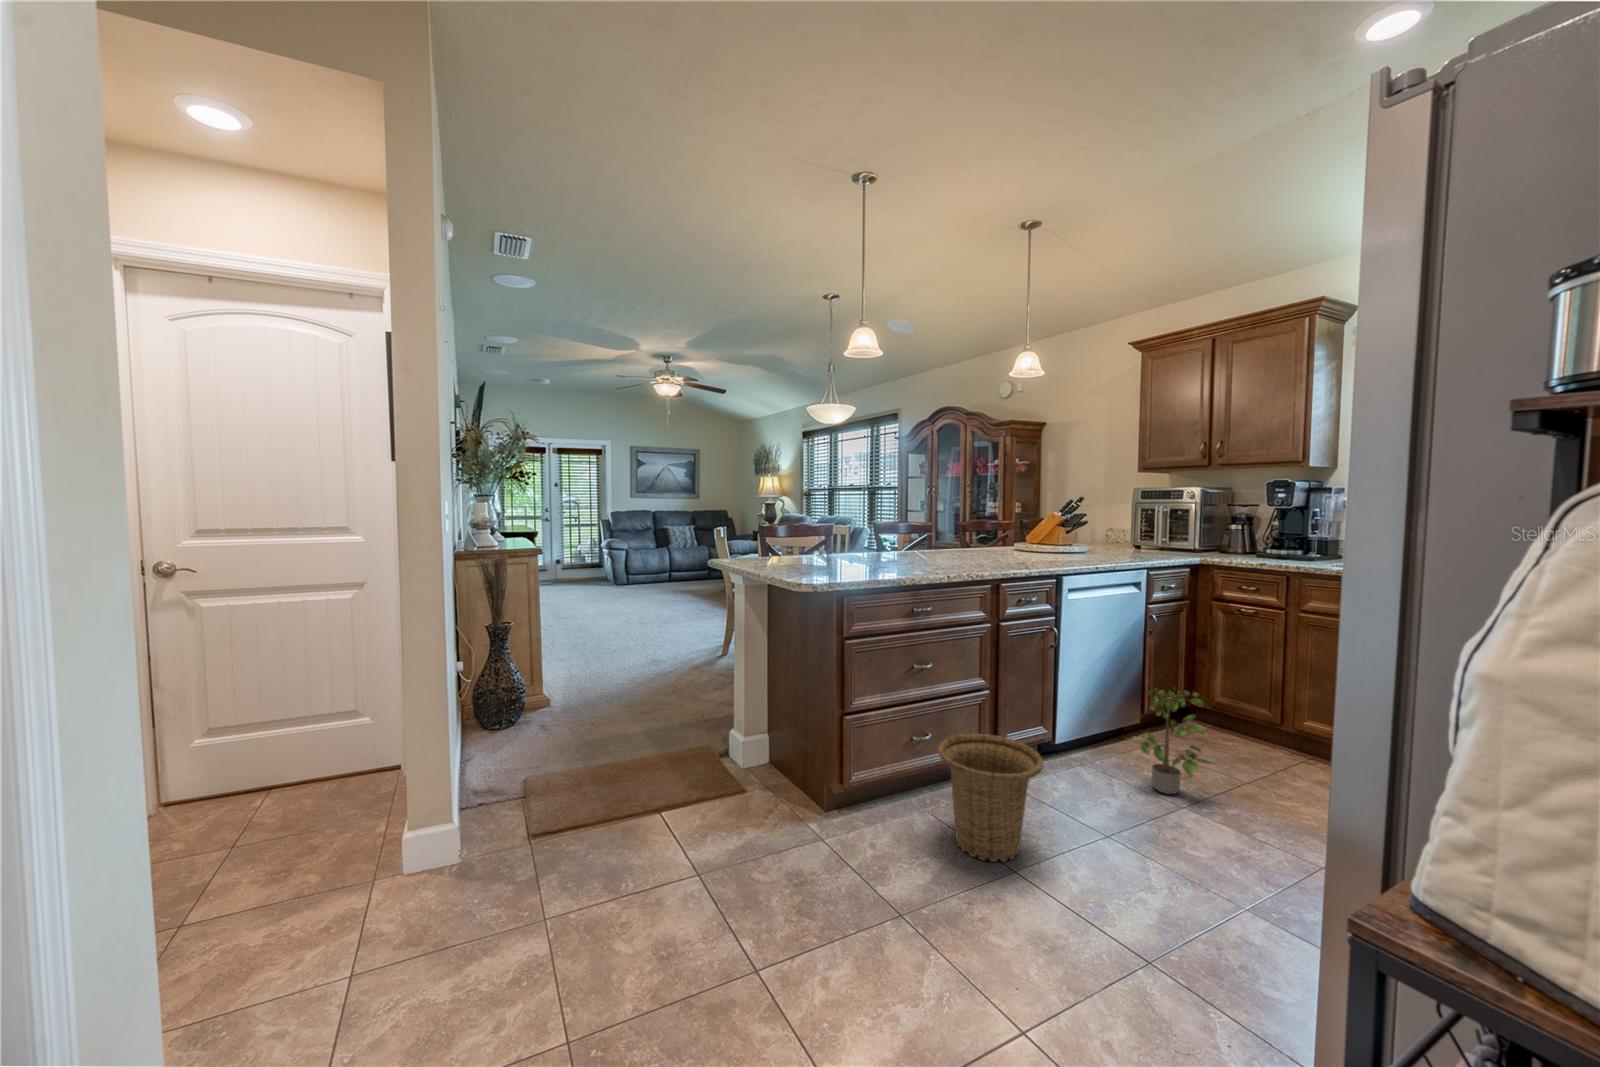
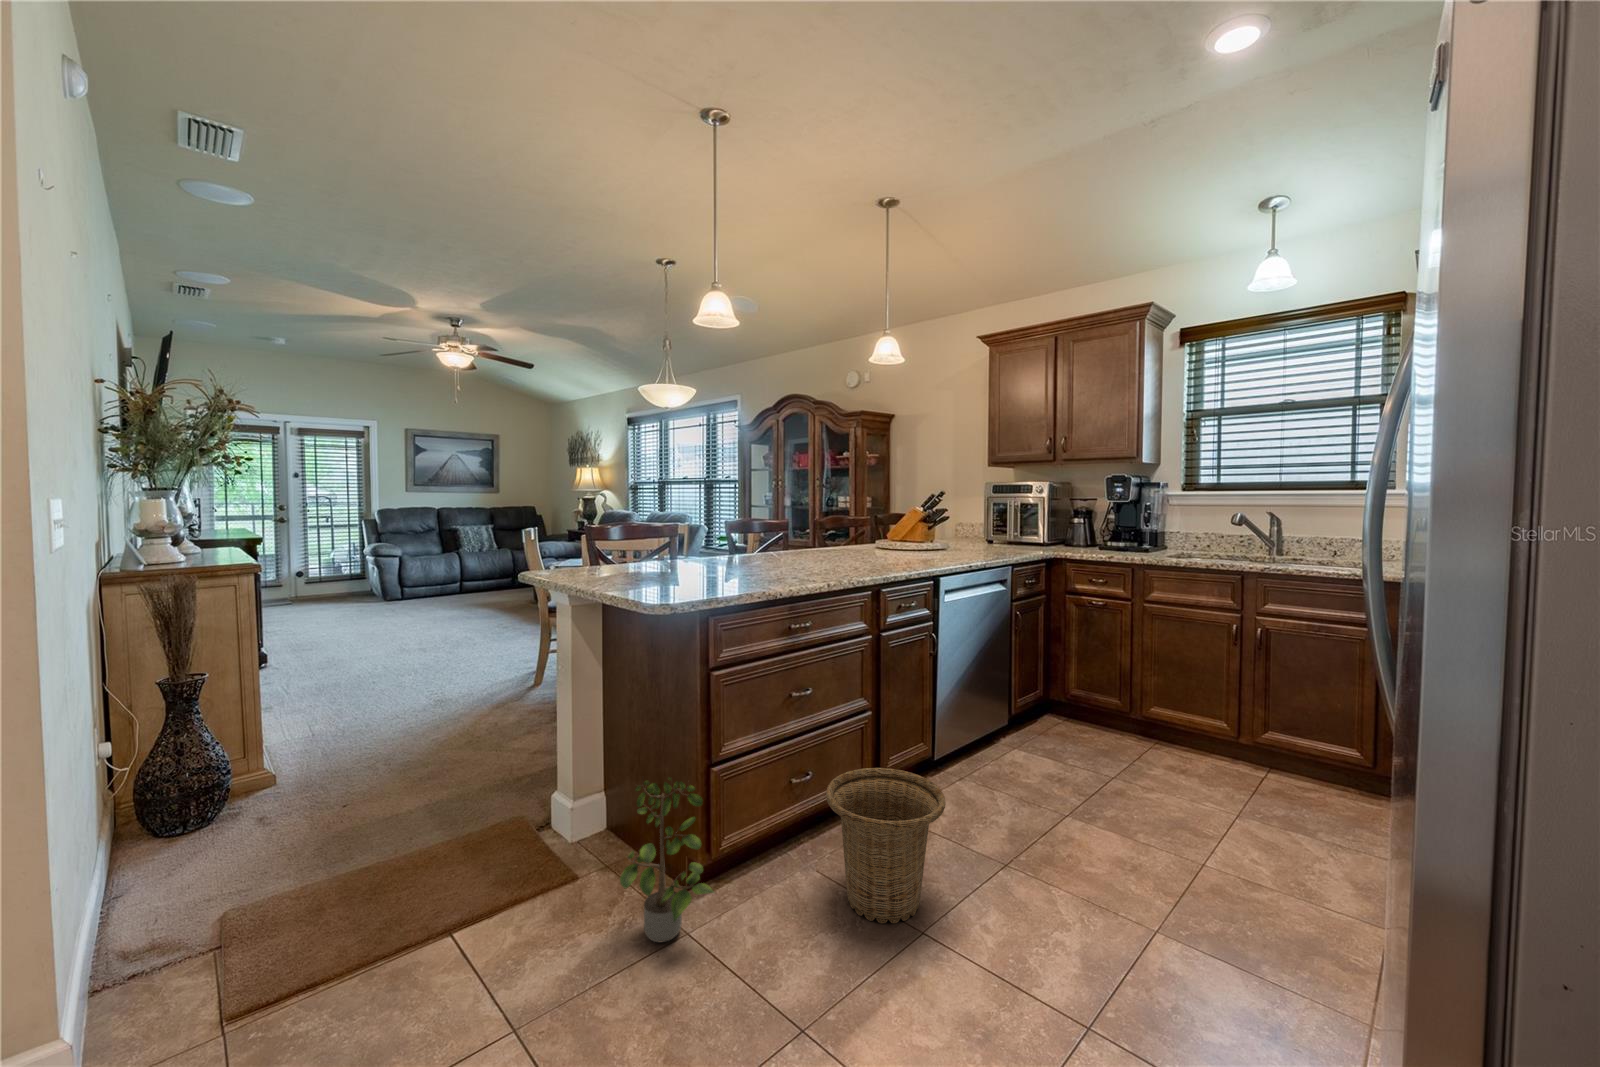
potted plant: present [1140,689,1212,794] -> present [620,778,714,942]

